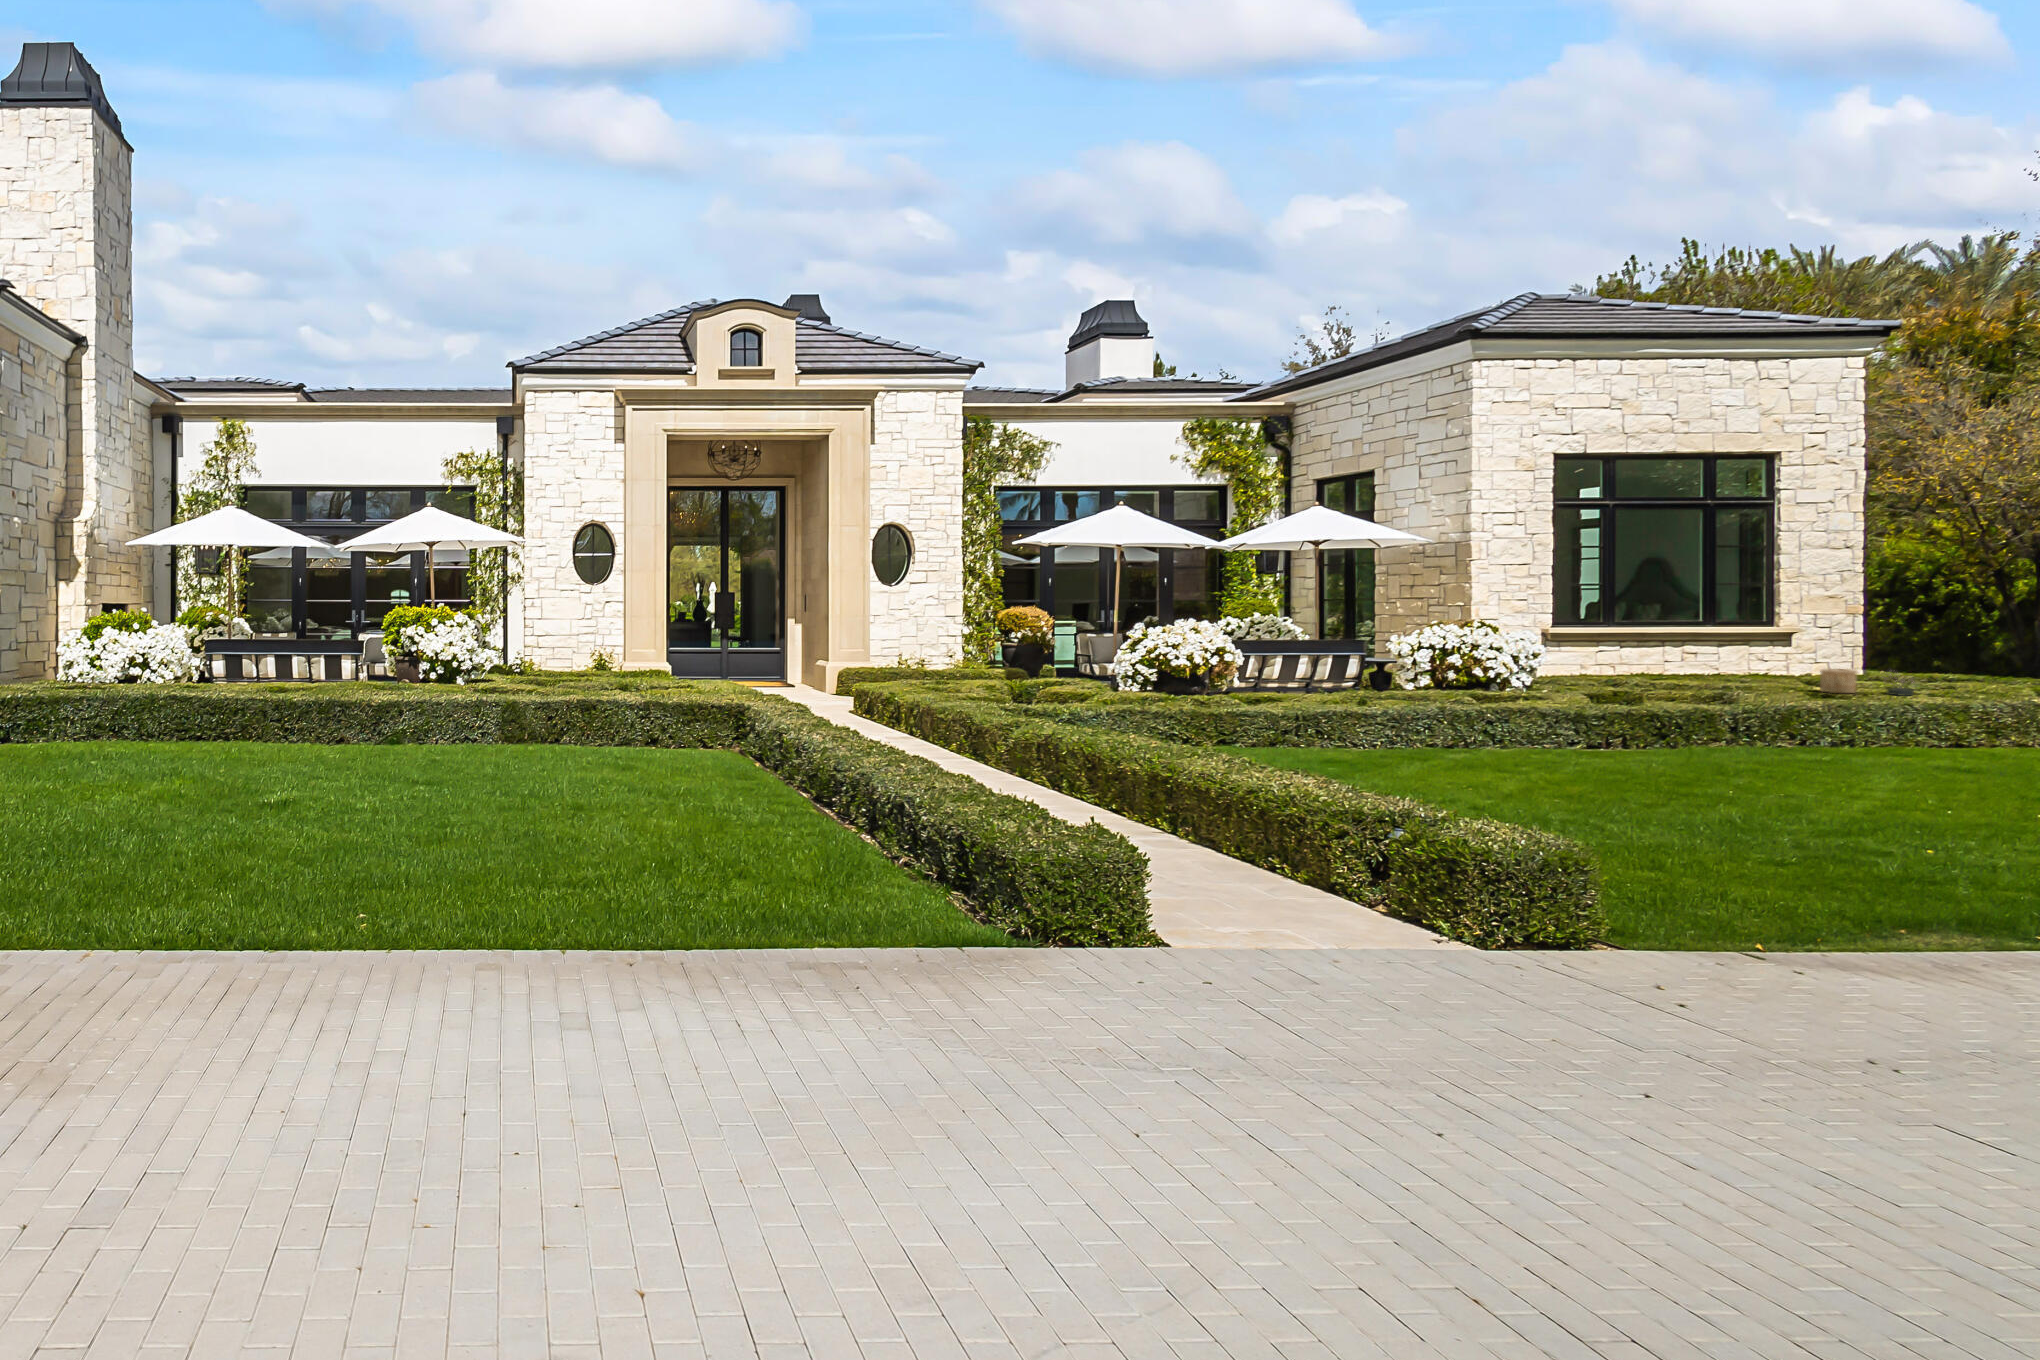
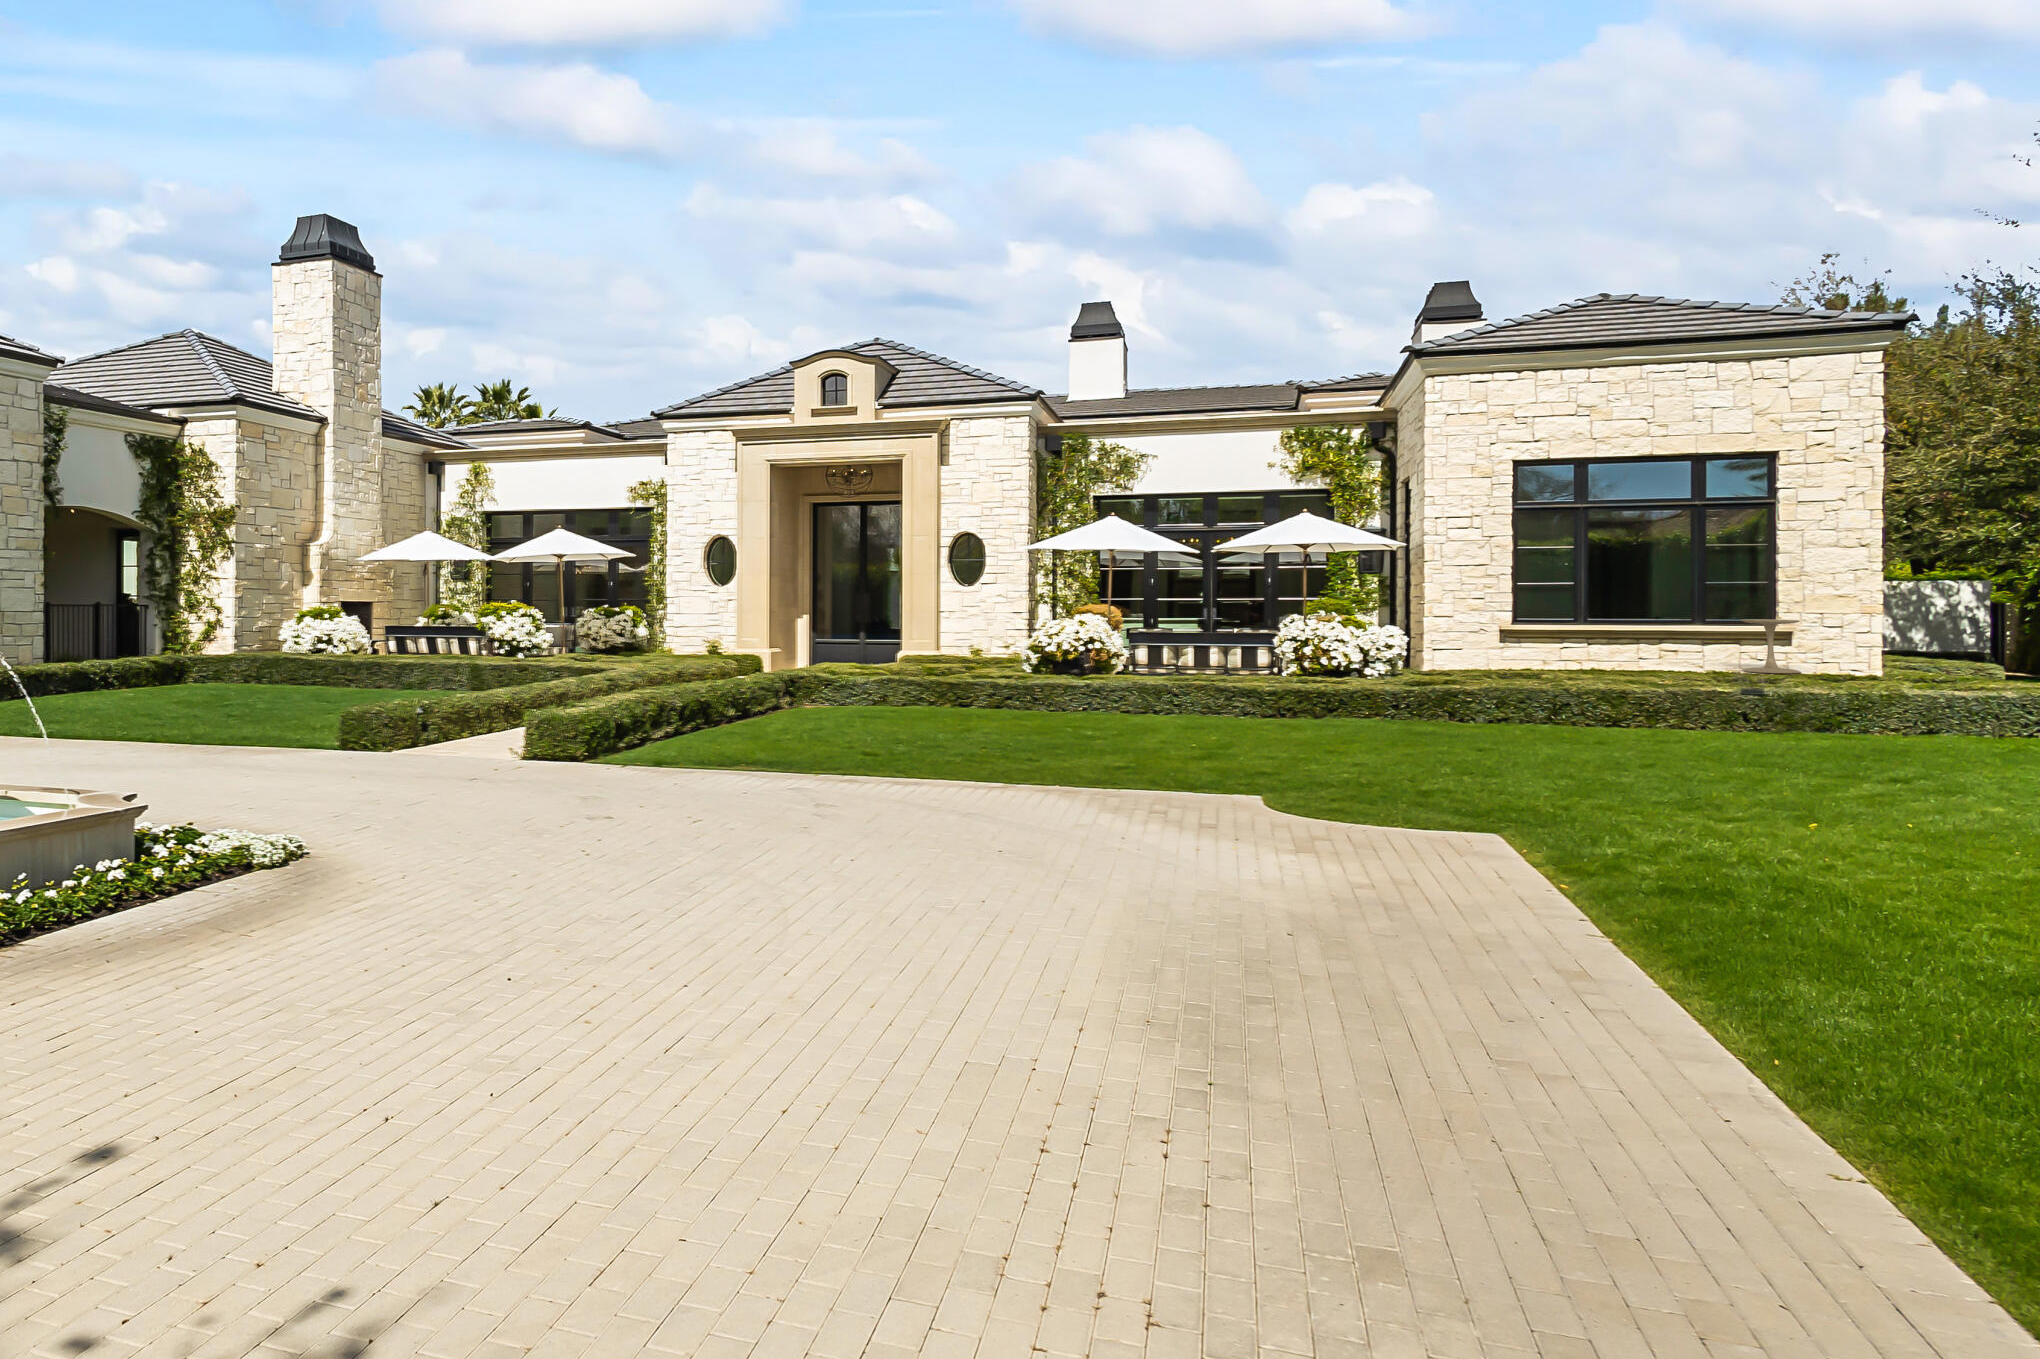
pedestal table: none [1742,618,1805,672] -> present [1741,619,1801,673]
wooden bucket: present [1820,669,1857,693] -> none [1675,668,1710,692]

